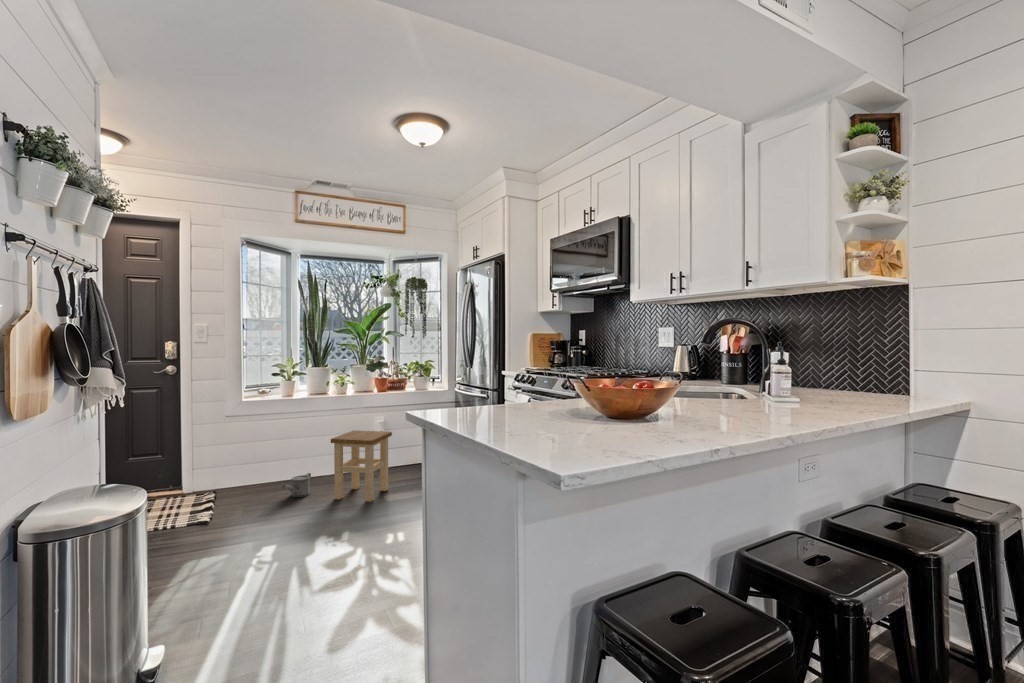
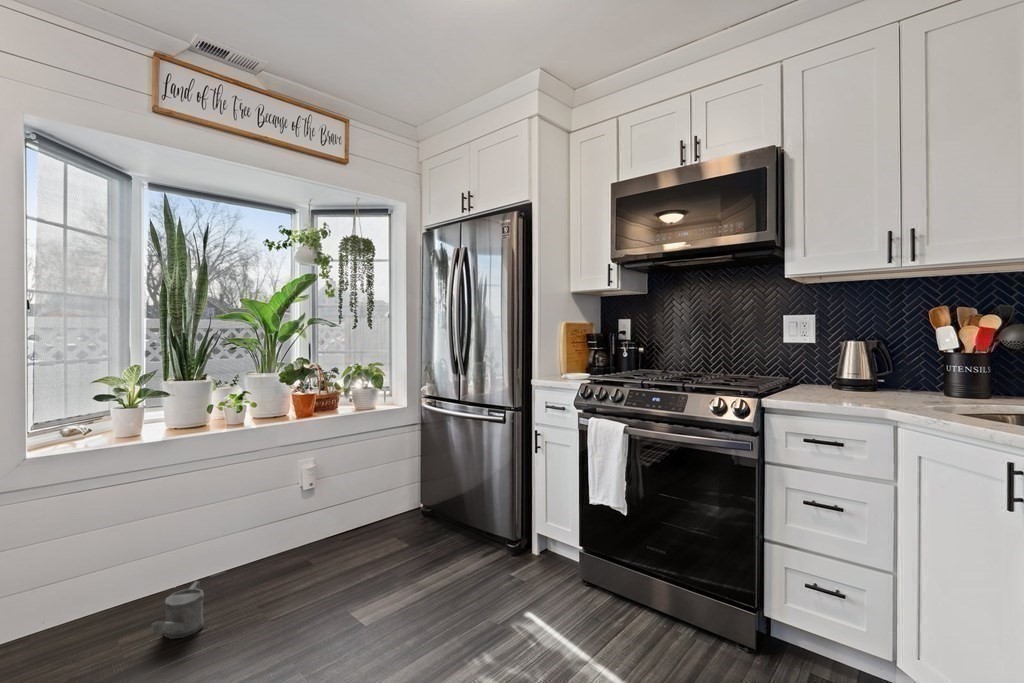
stool: present [331,430,392,502] -> none [258,489,359,630]

